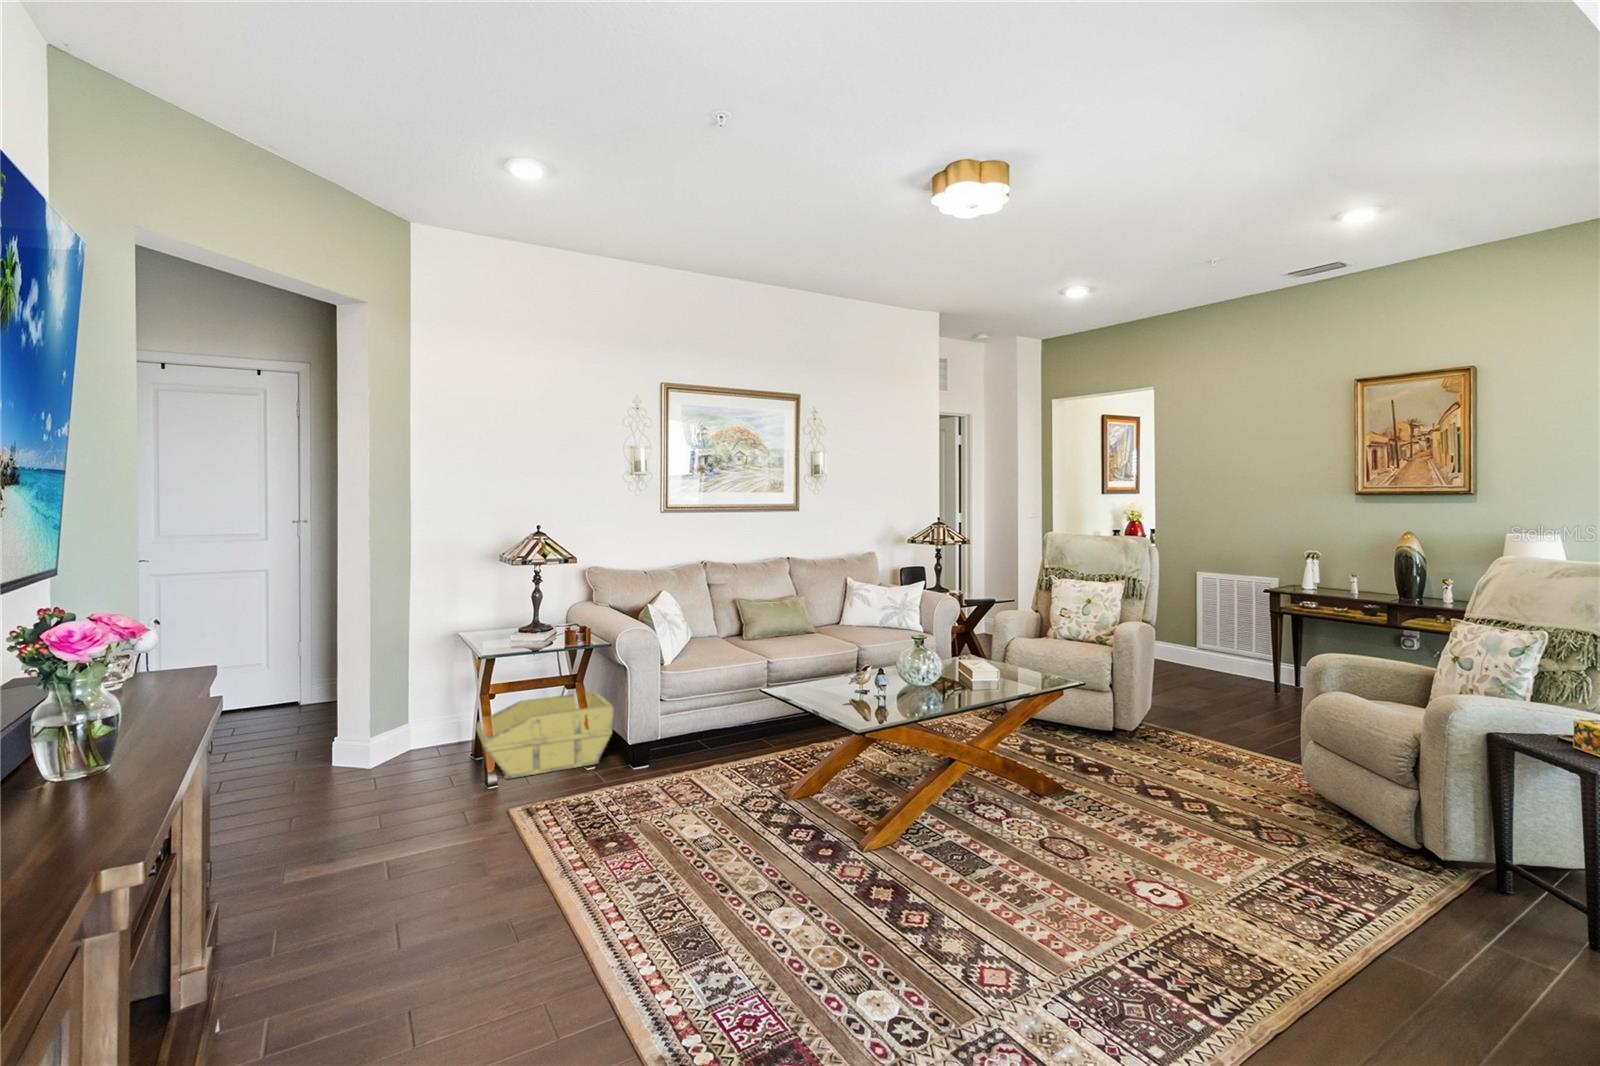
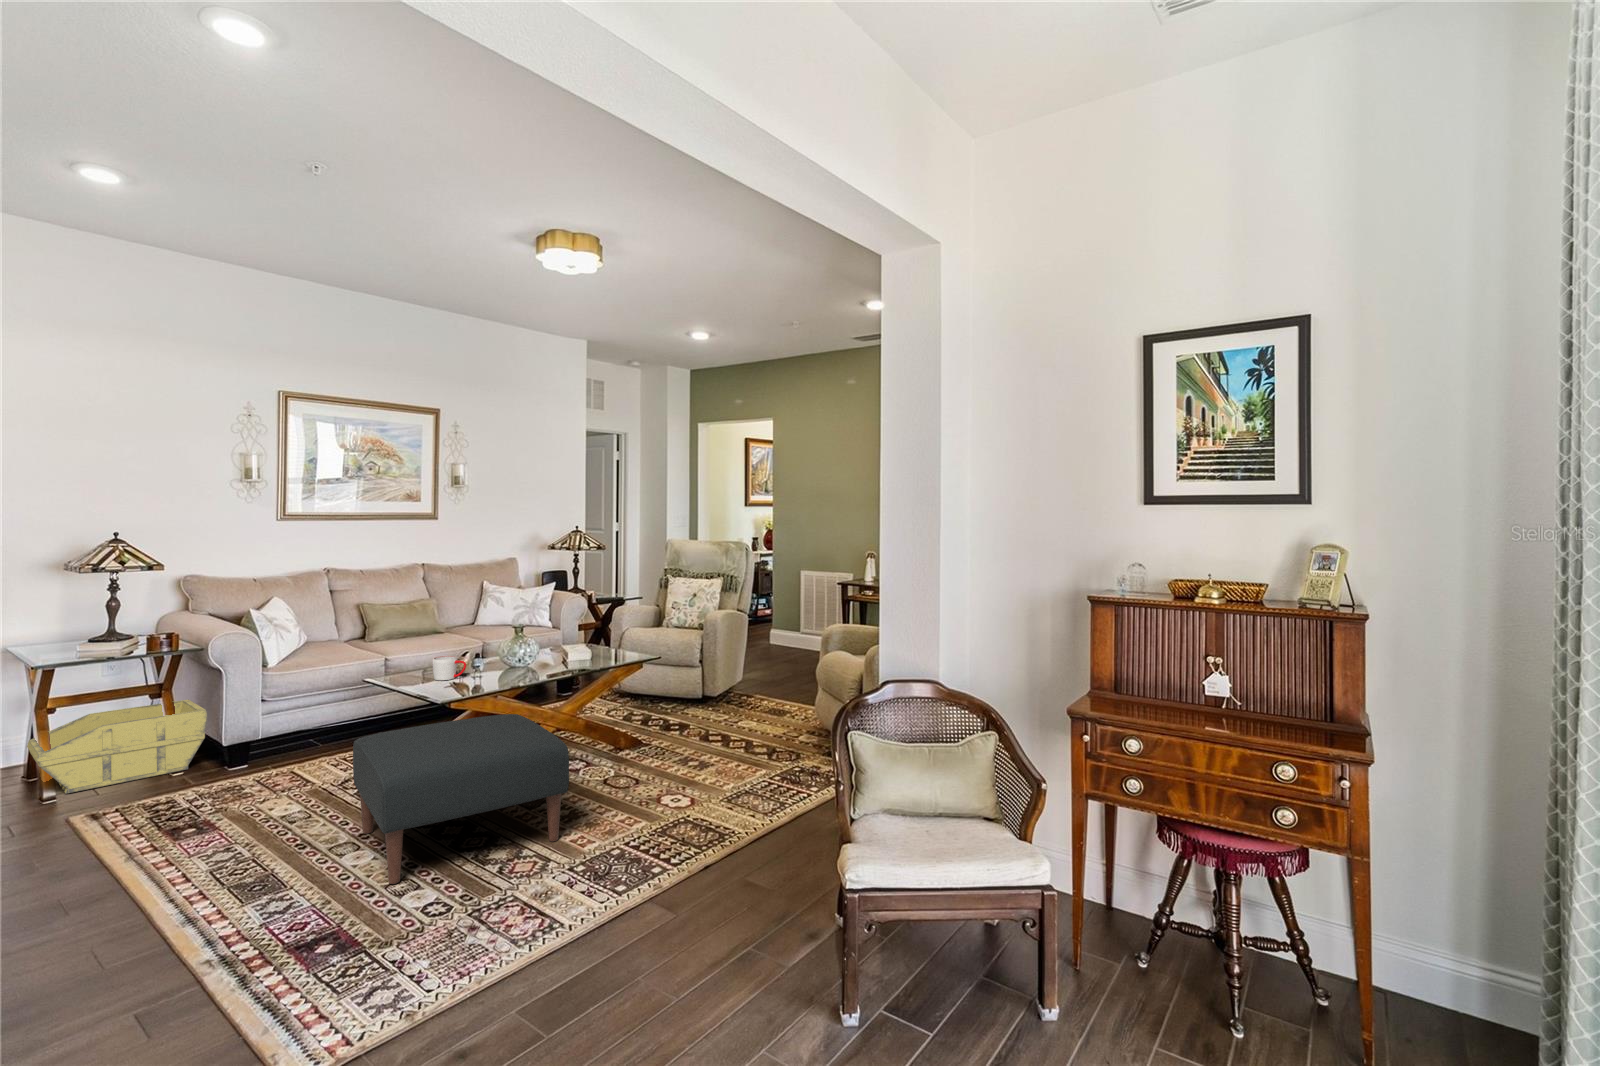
mug: none [831,670,867,698] -> present [432,656,466,680]
ottoman: none [770,751,1034,969] -> present [353,714,569,884]

